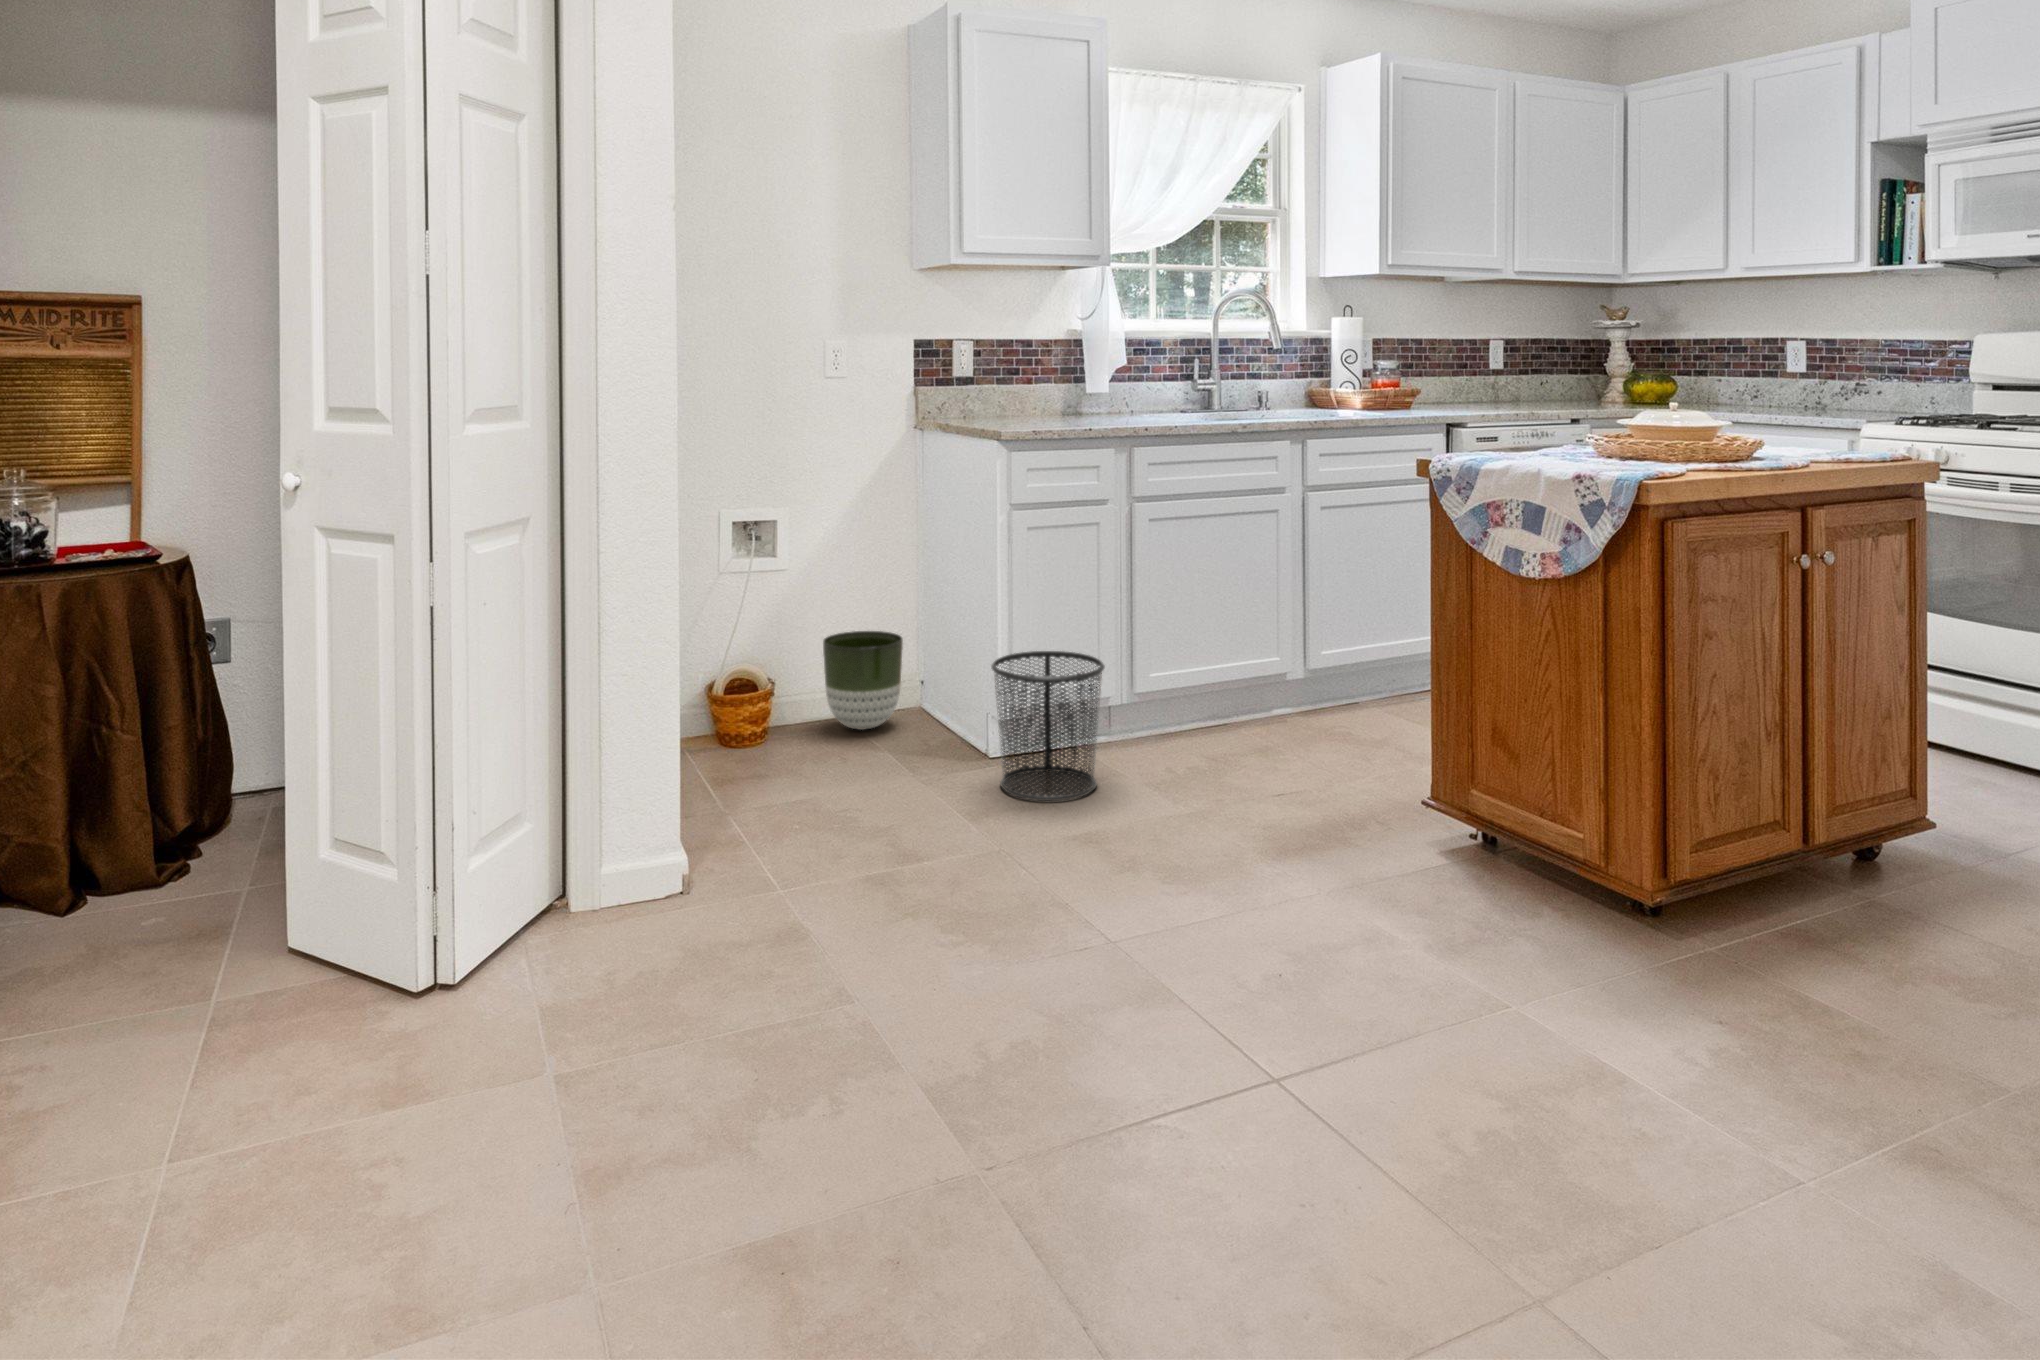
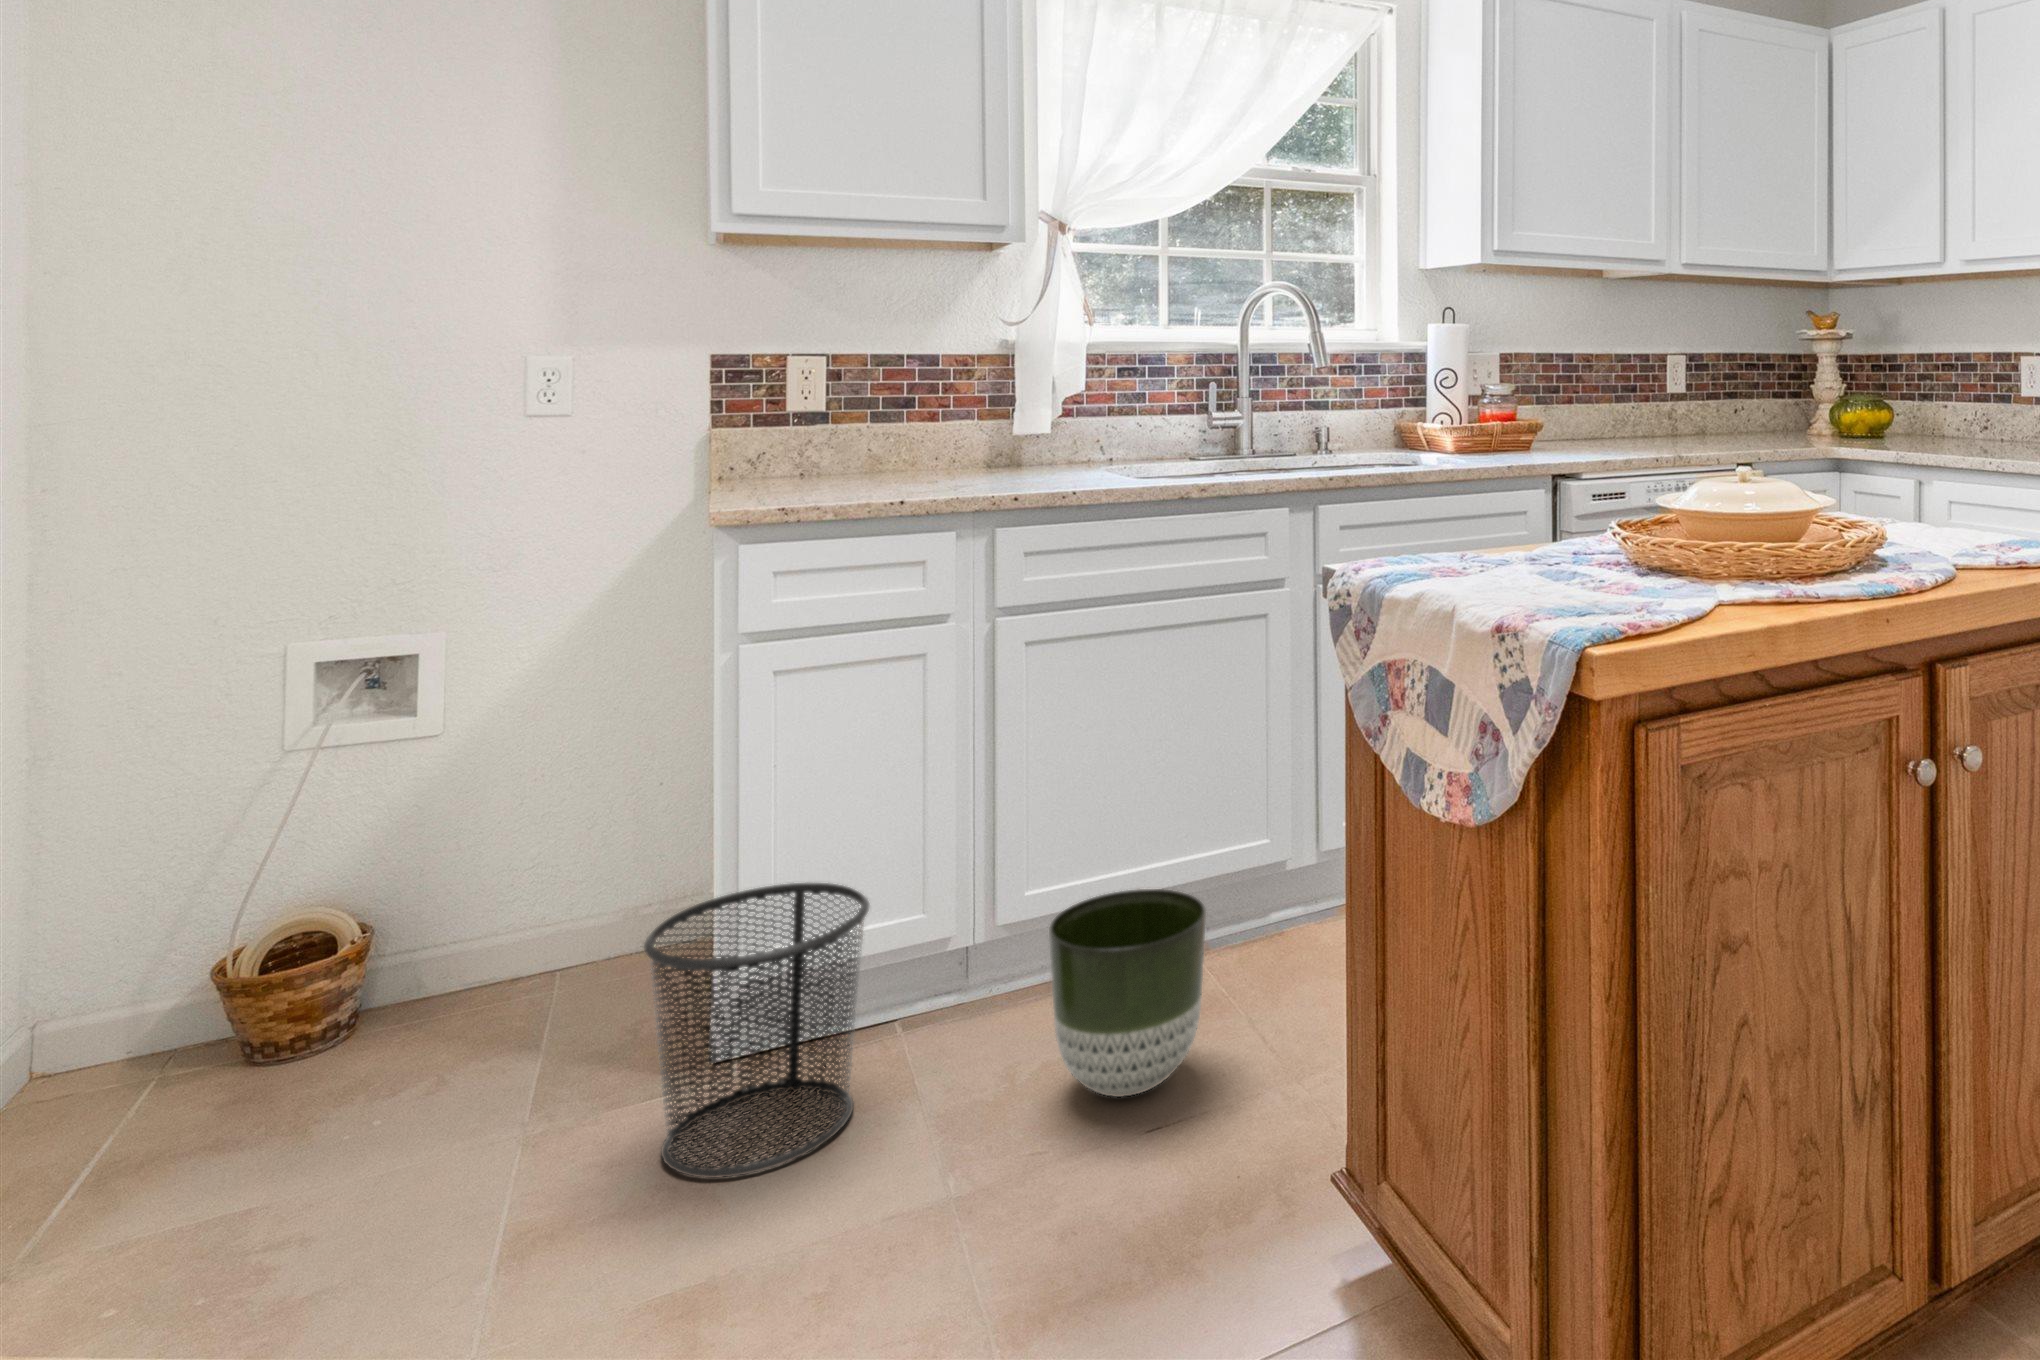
planter: present [823,631,903,730] -> present [1049,889,1206,1097]

